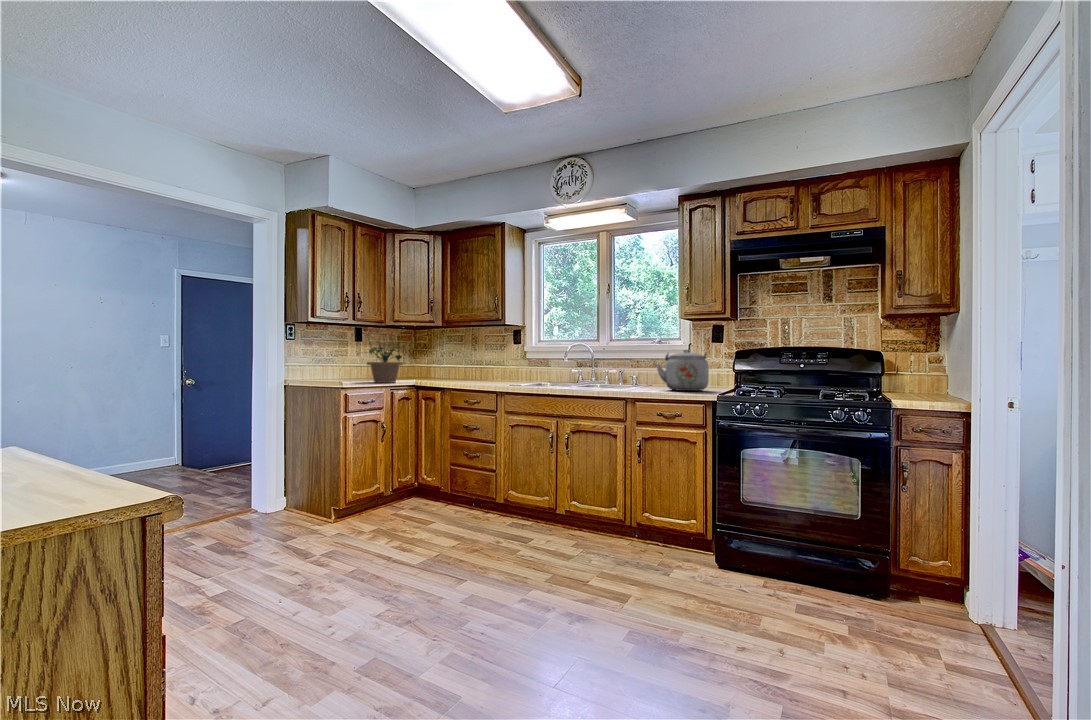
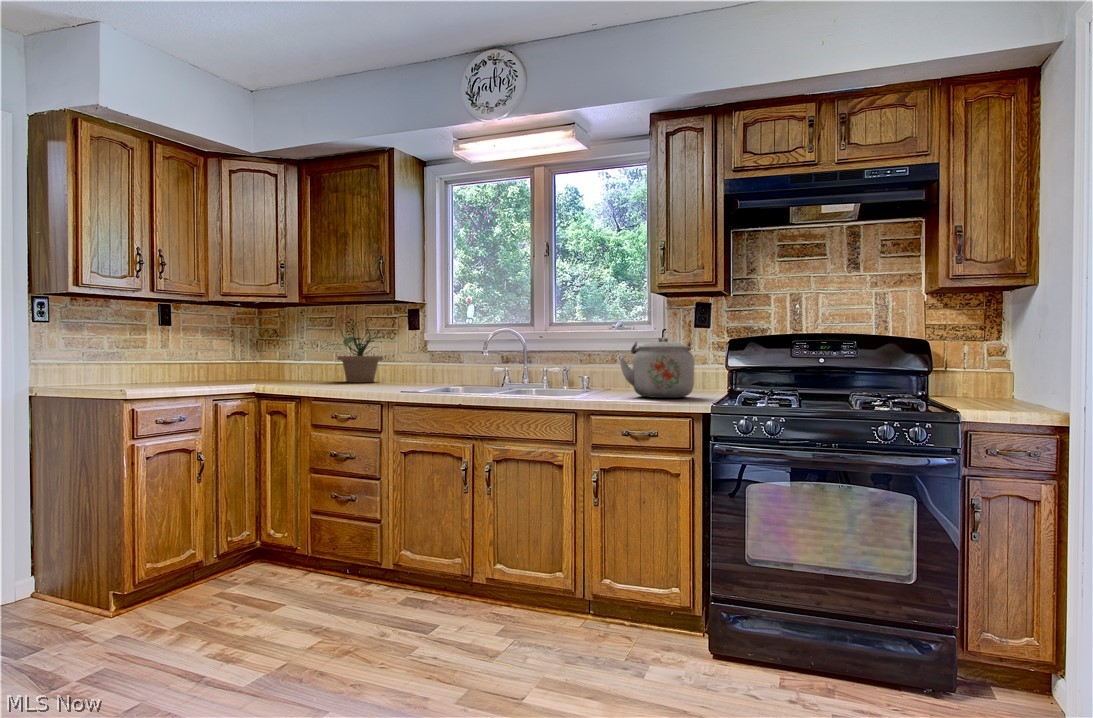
potted plant: present [367,329,408,383] -> present [337,314,388,382]

